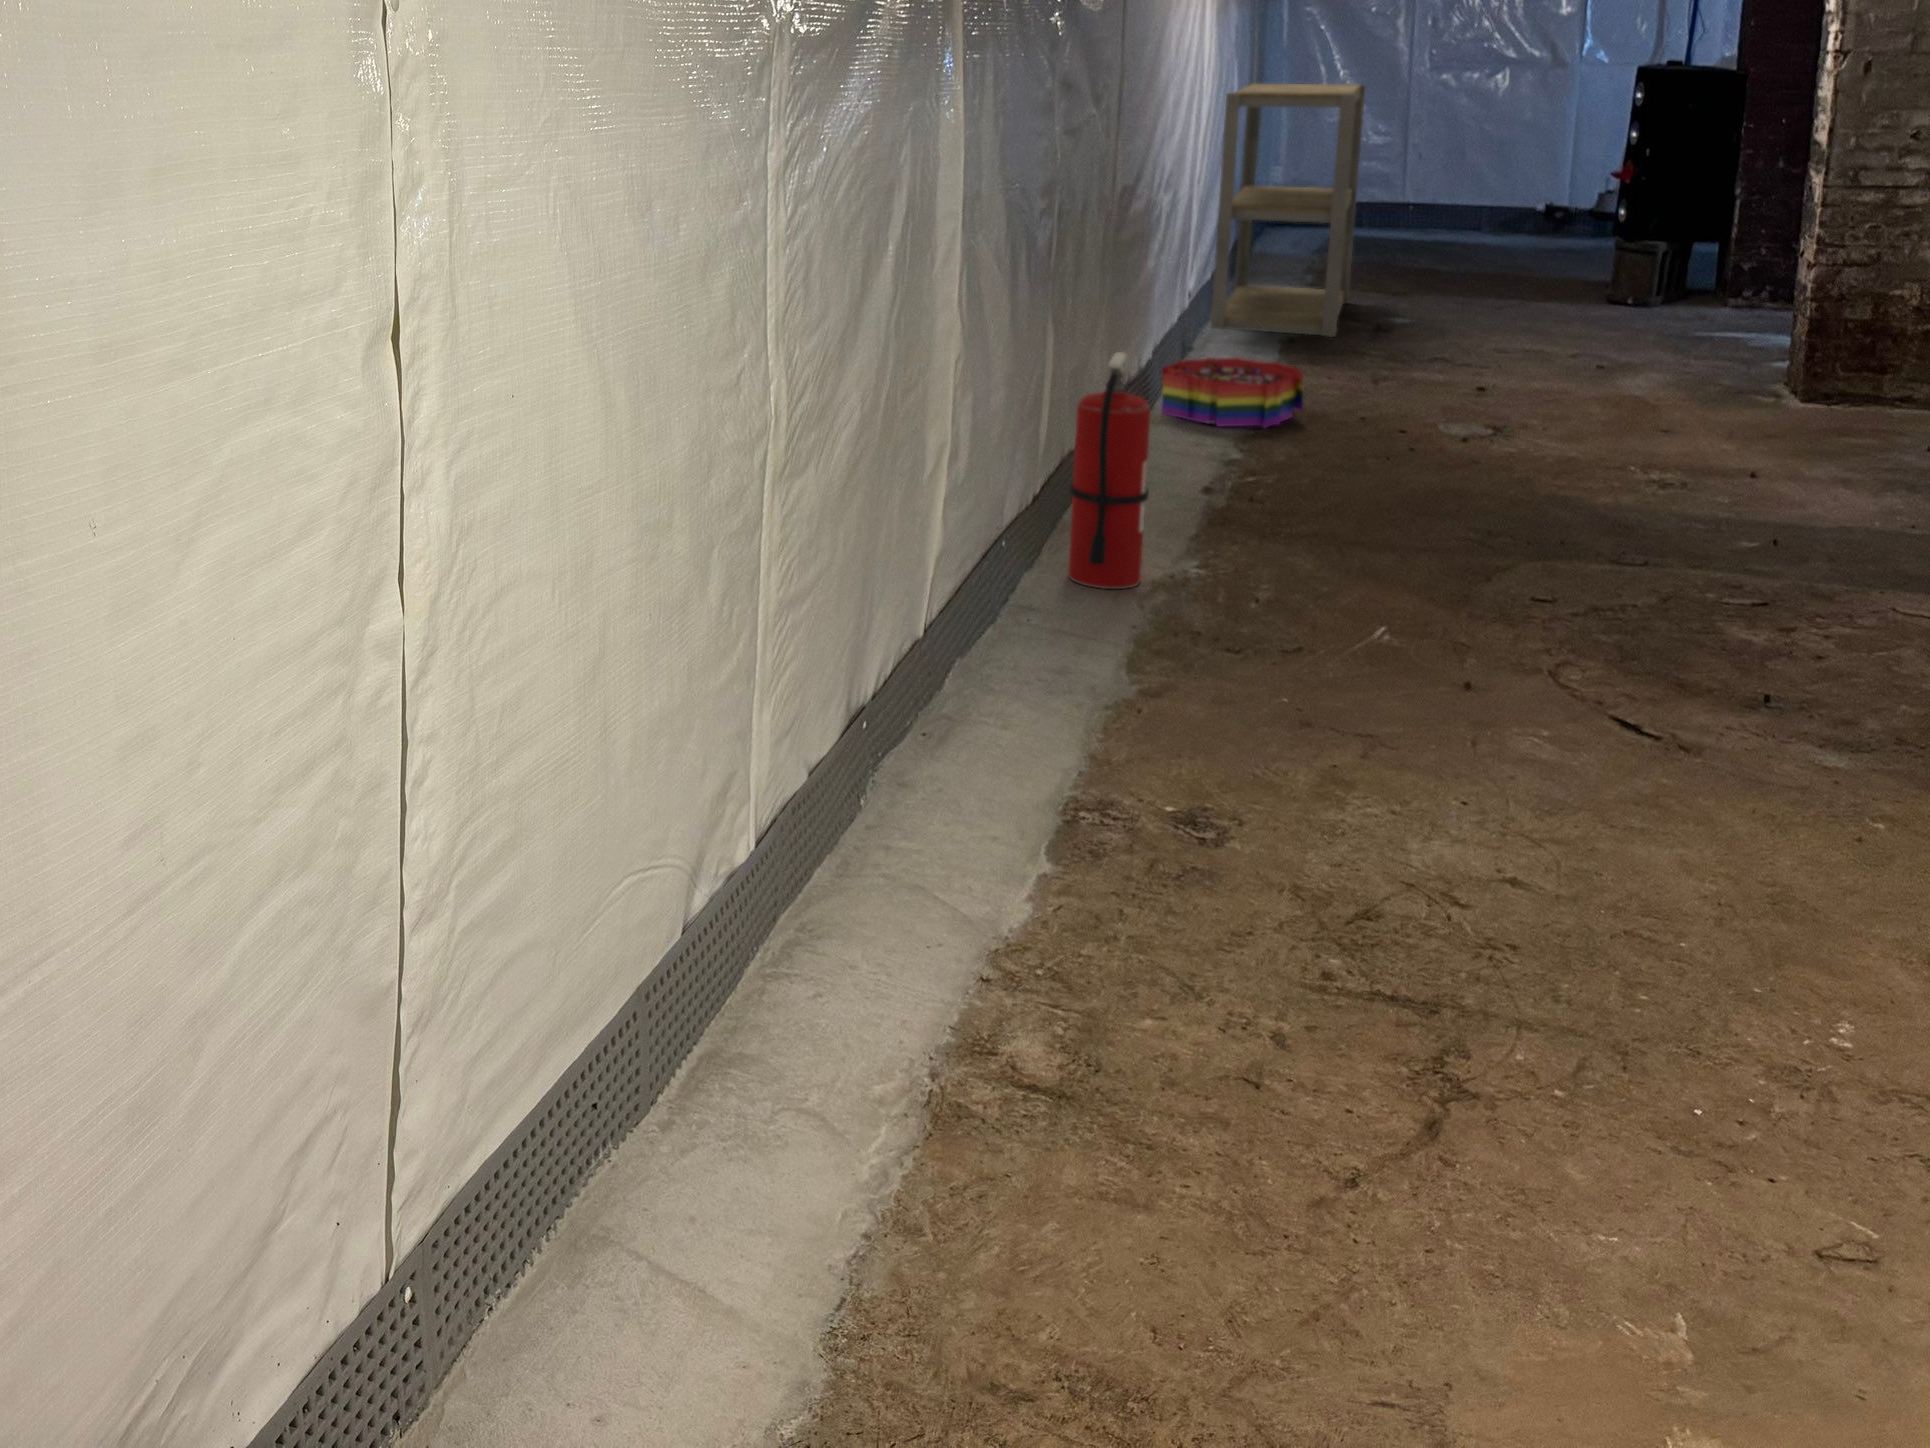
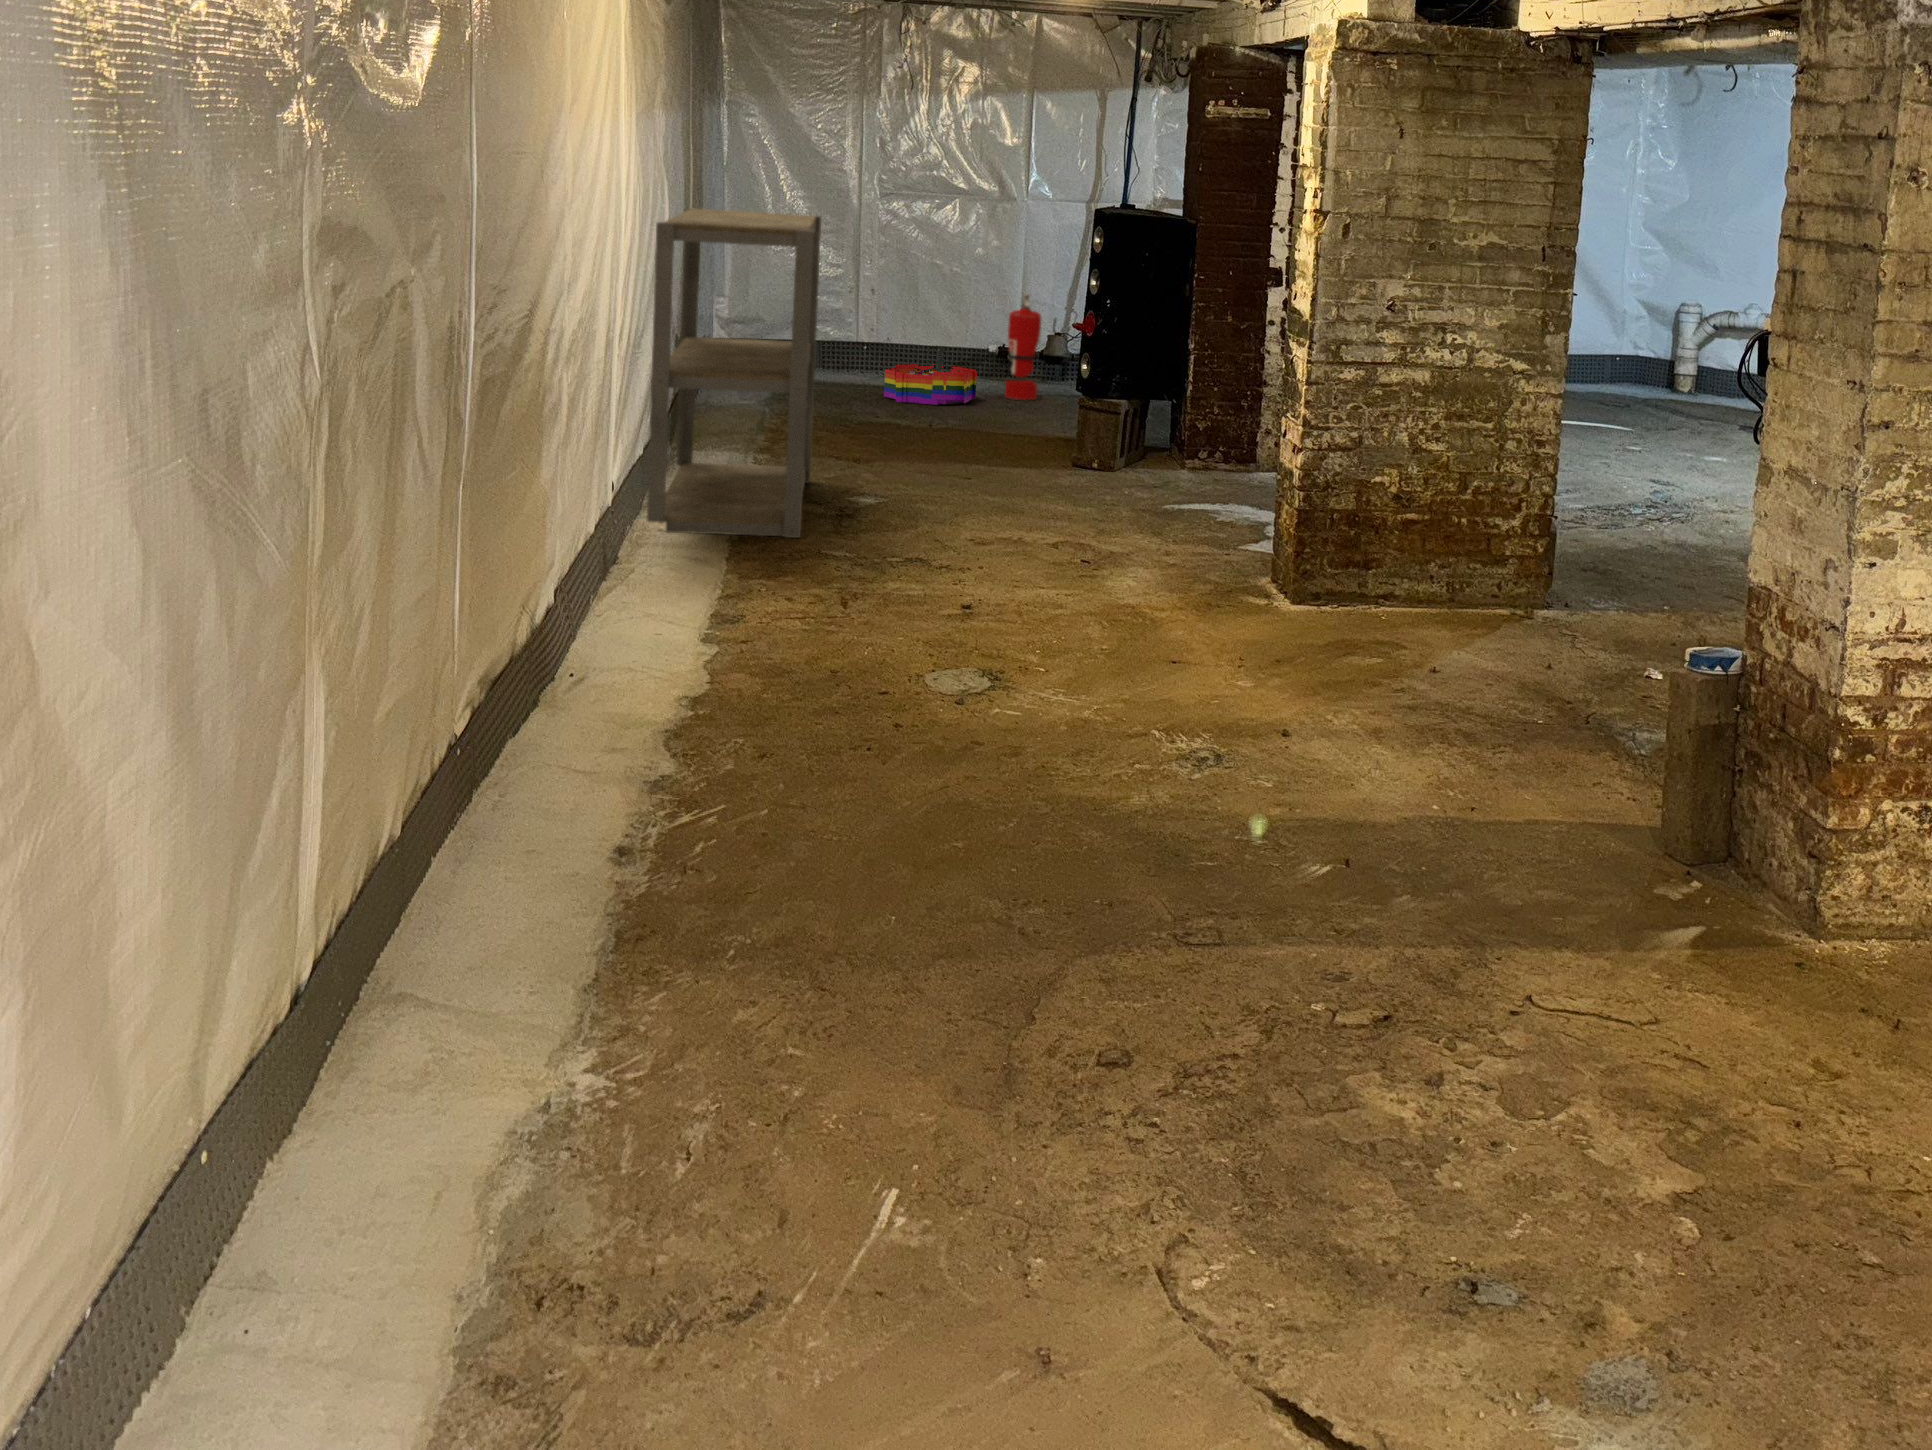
fire extinguisher: present [1068,352,1151,589] -> present [1005,294,1041,400]
storage bin: present [1161,358,1303,428] -> present [884,364,977,405]

